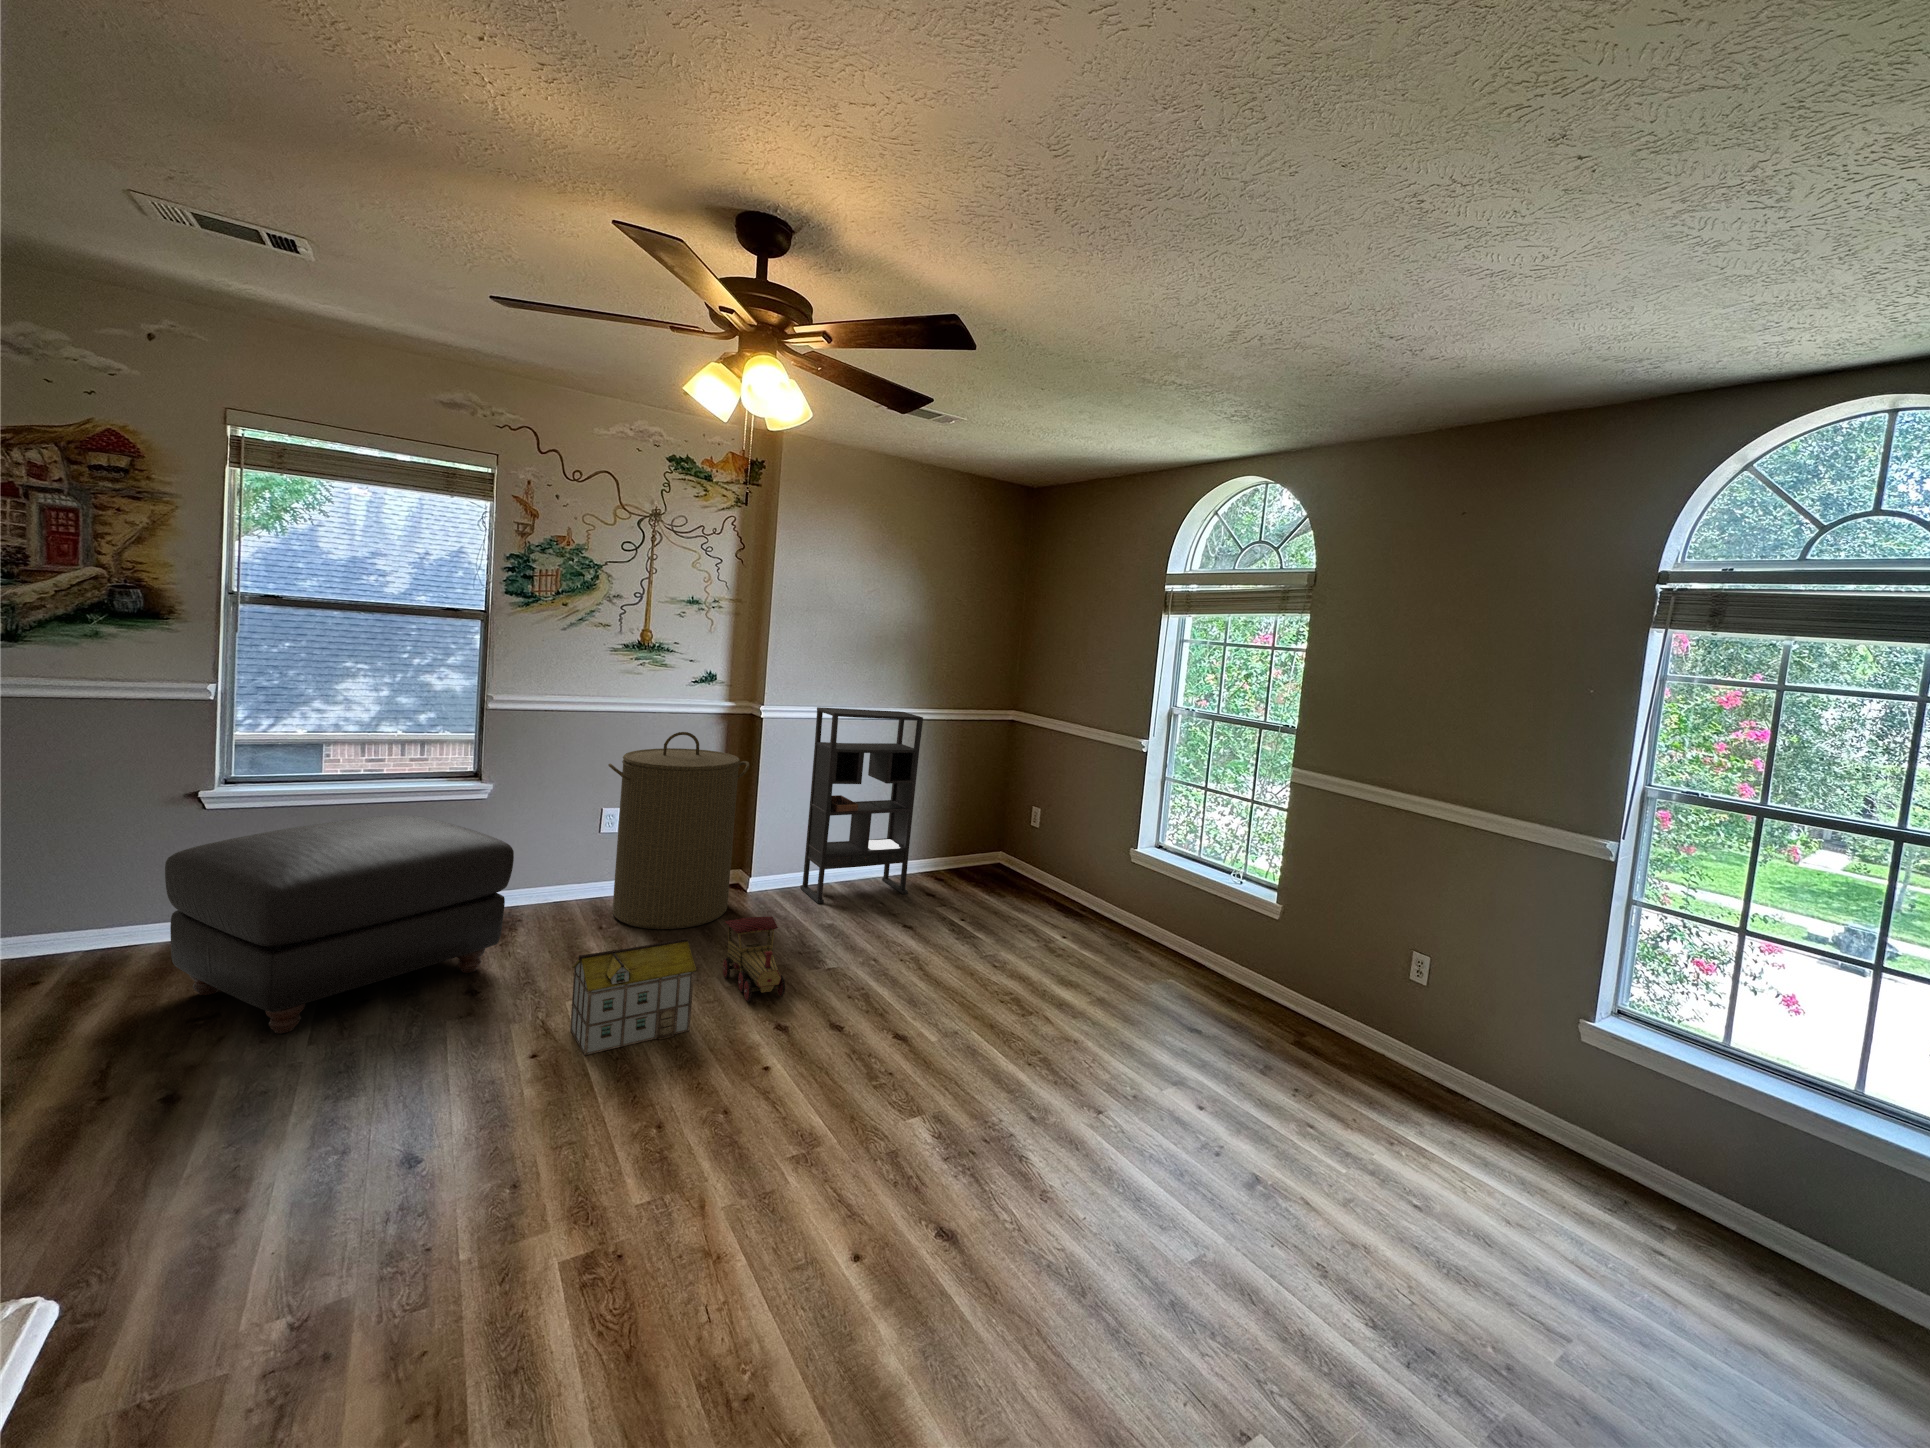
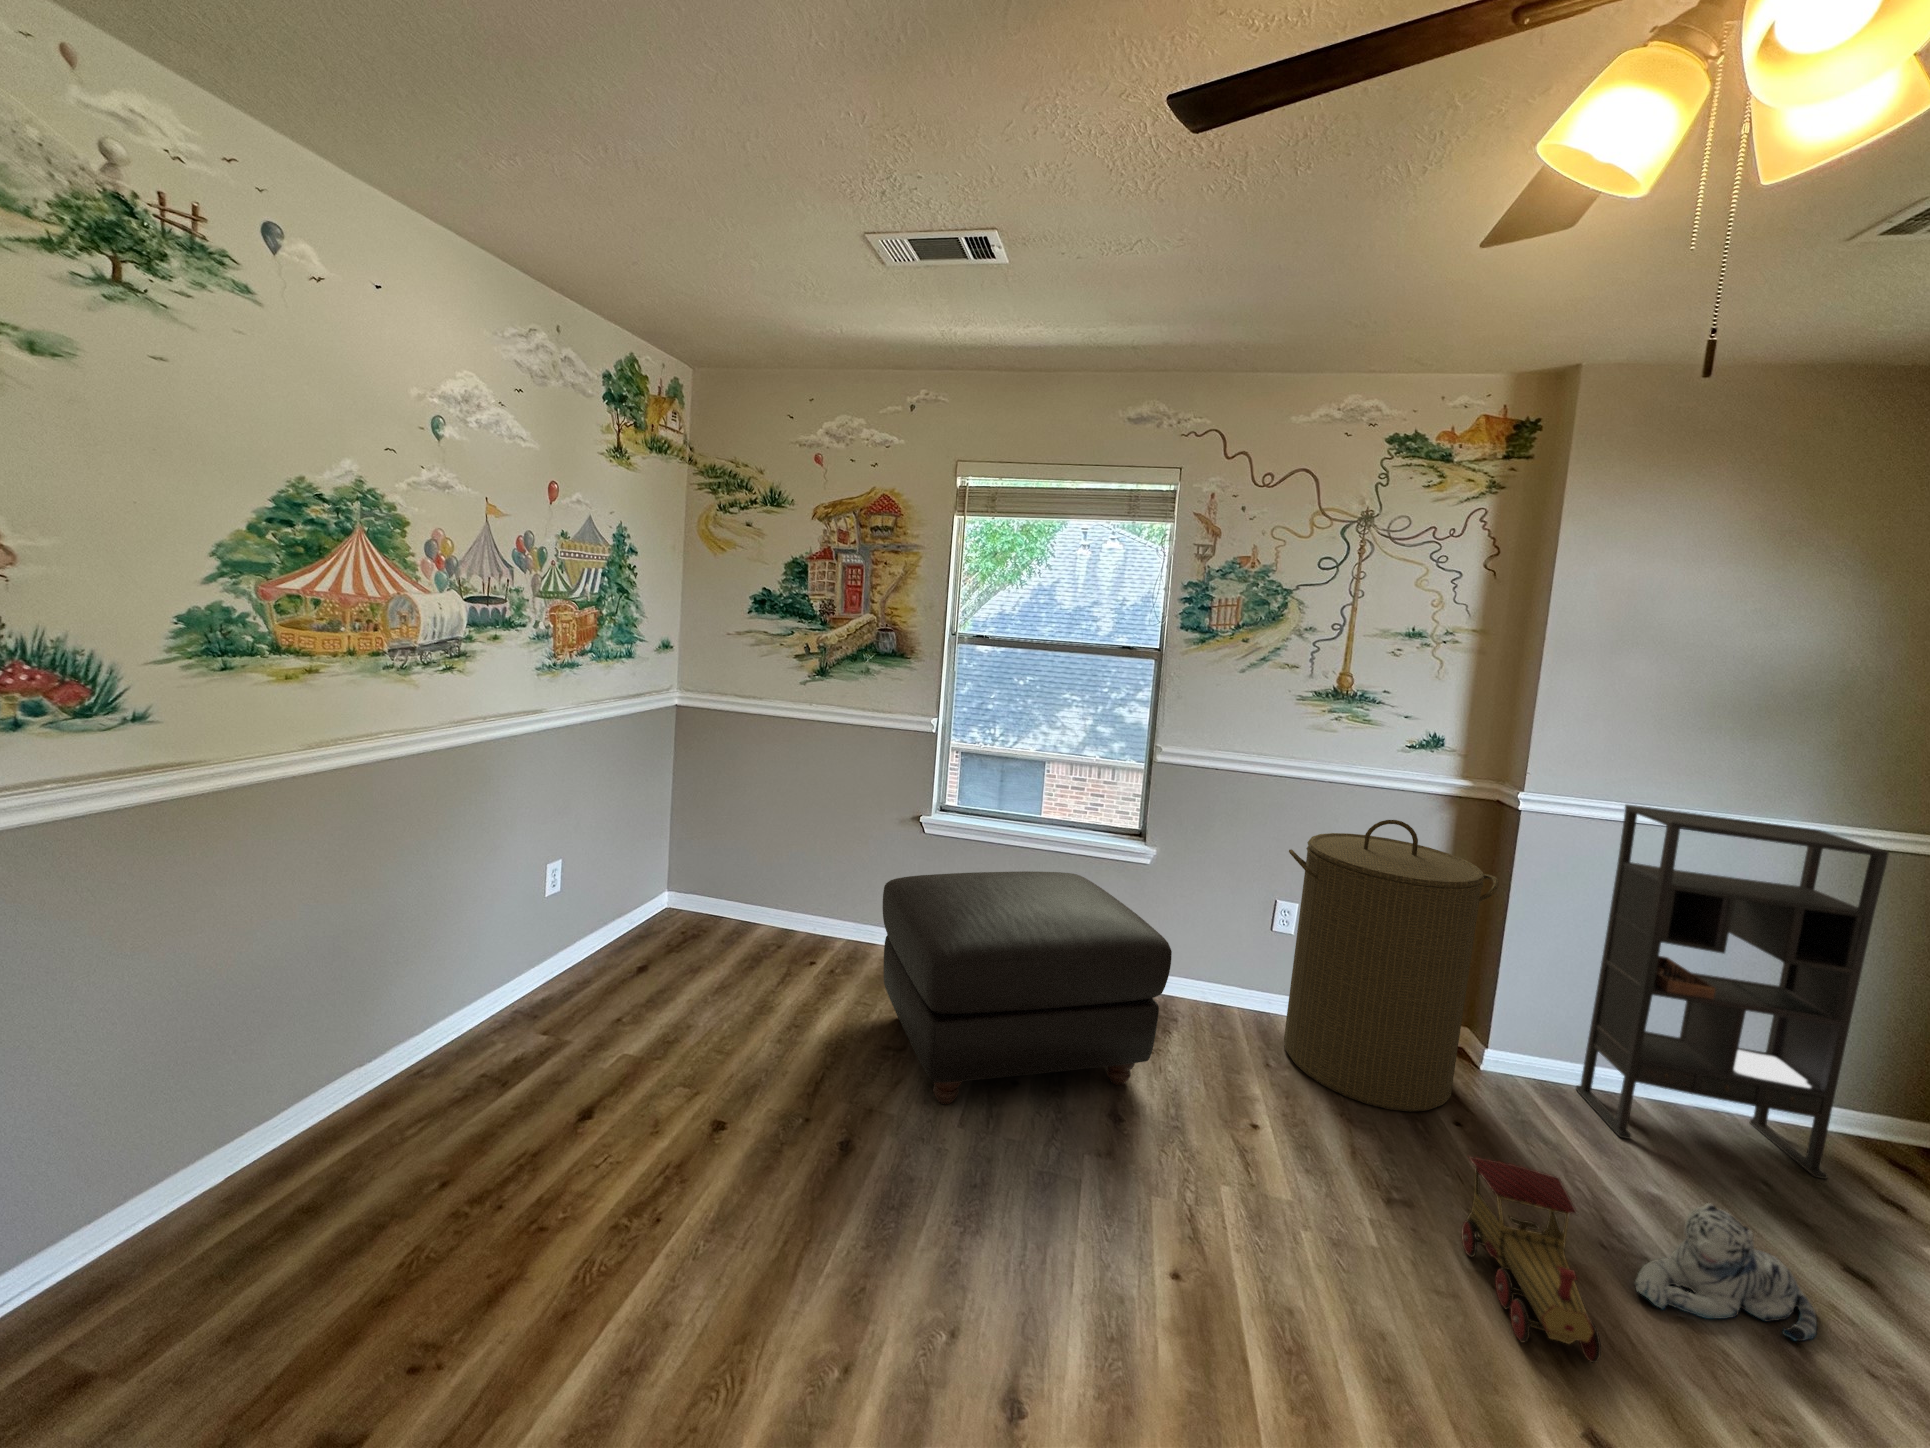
plush toy: none [809,905,885,966] -> present [1635,1203,1817,1341]
toy house: present [570,938,696,1055] -> none [1227,1166,1433,1364]

